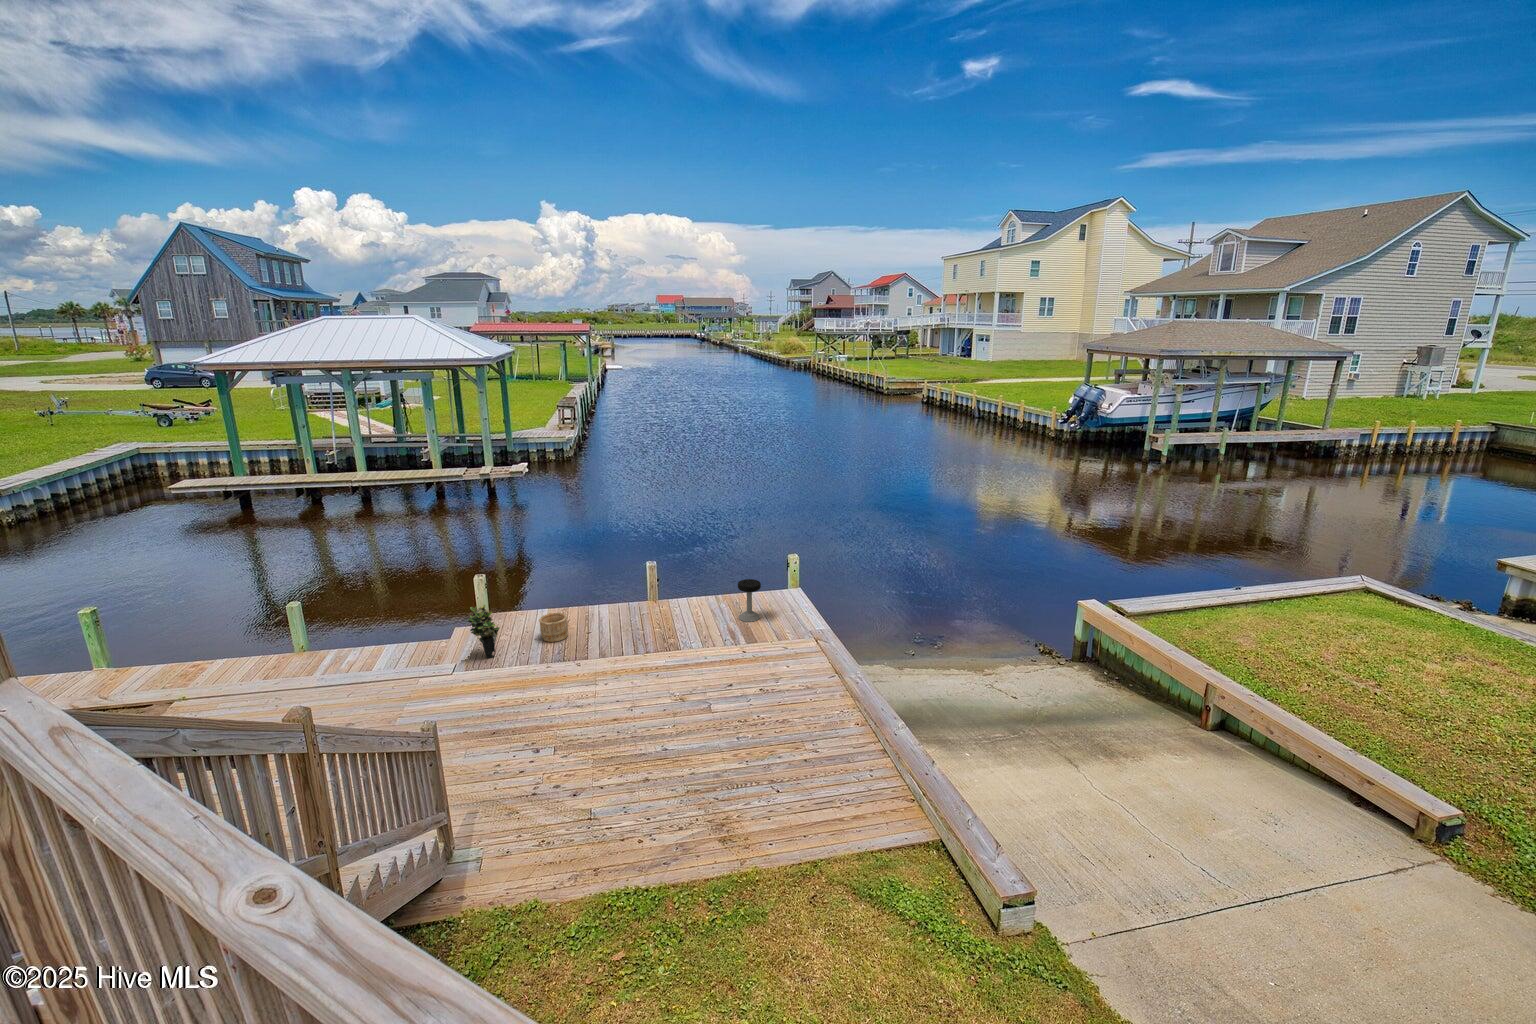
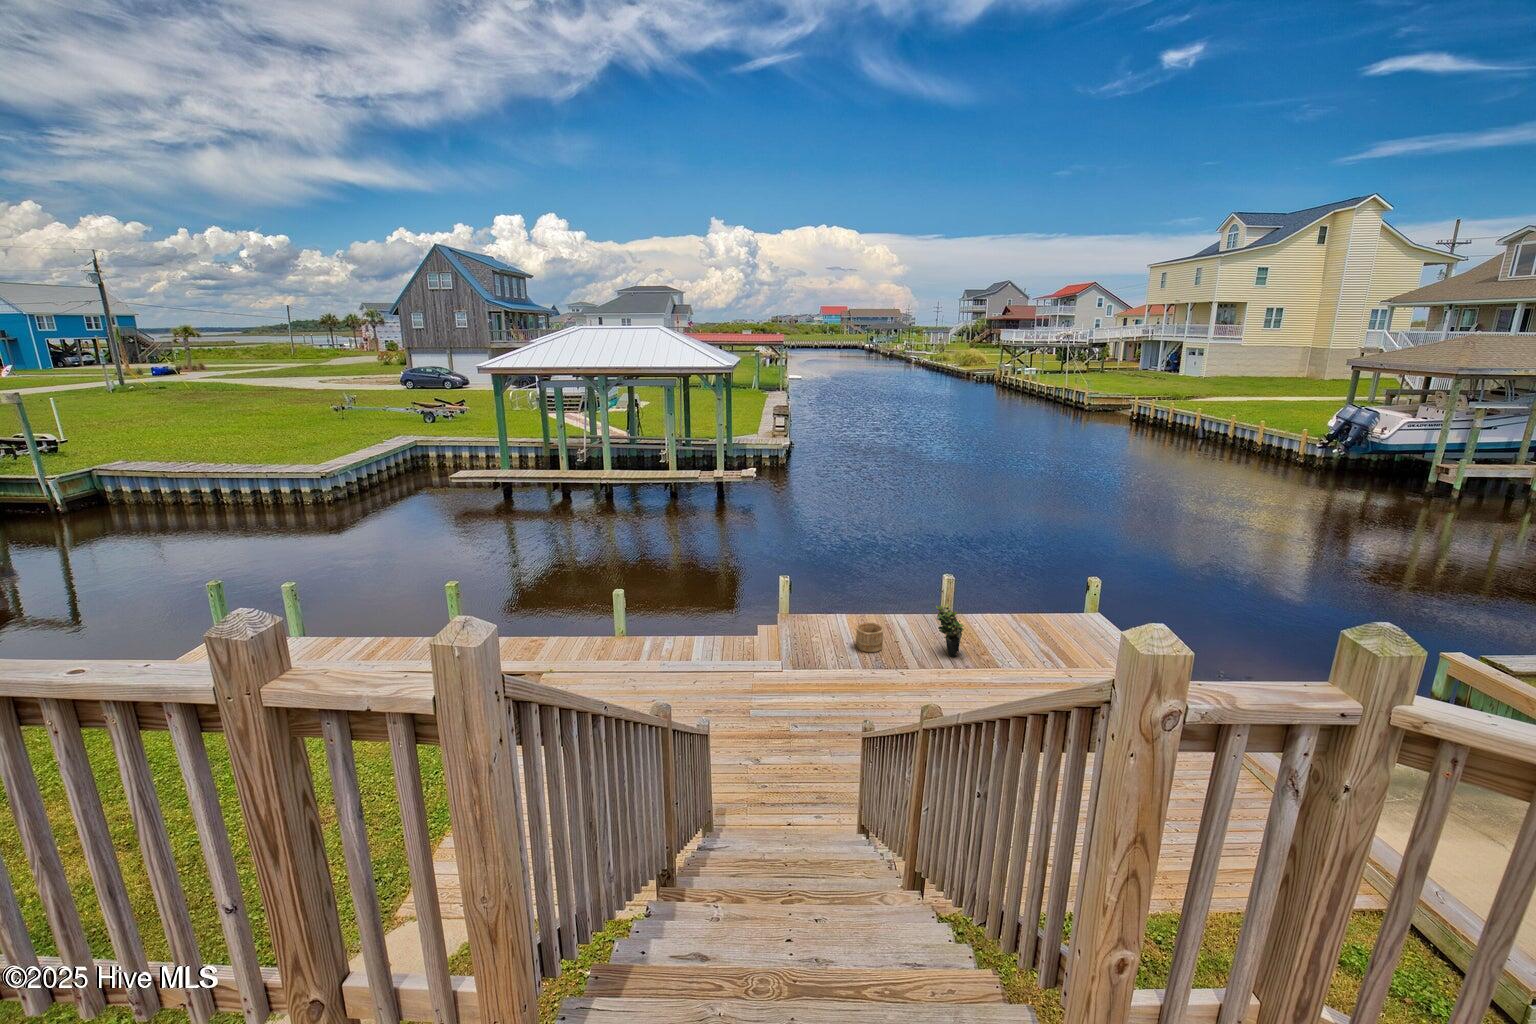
stool: present [738,579,761,622] -> none [1057,603,1086,649]
potted plant: present [467,604,500,658] -> present [936,604,964,657]

